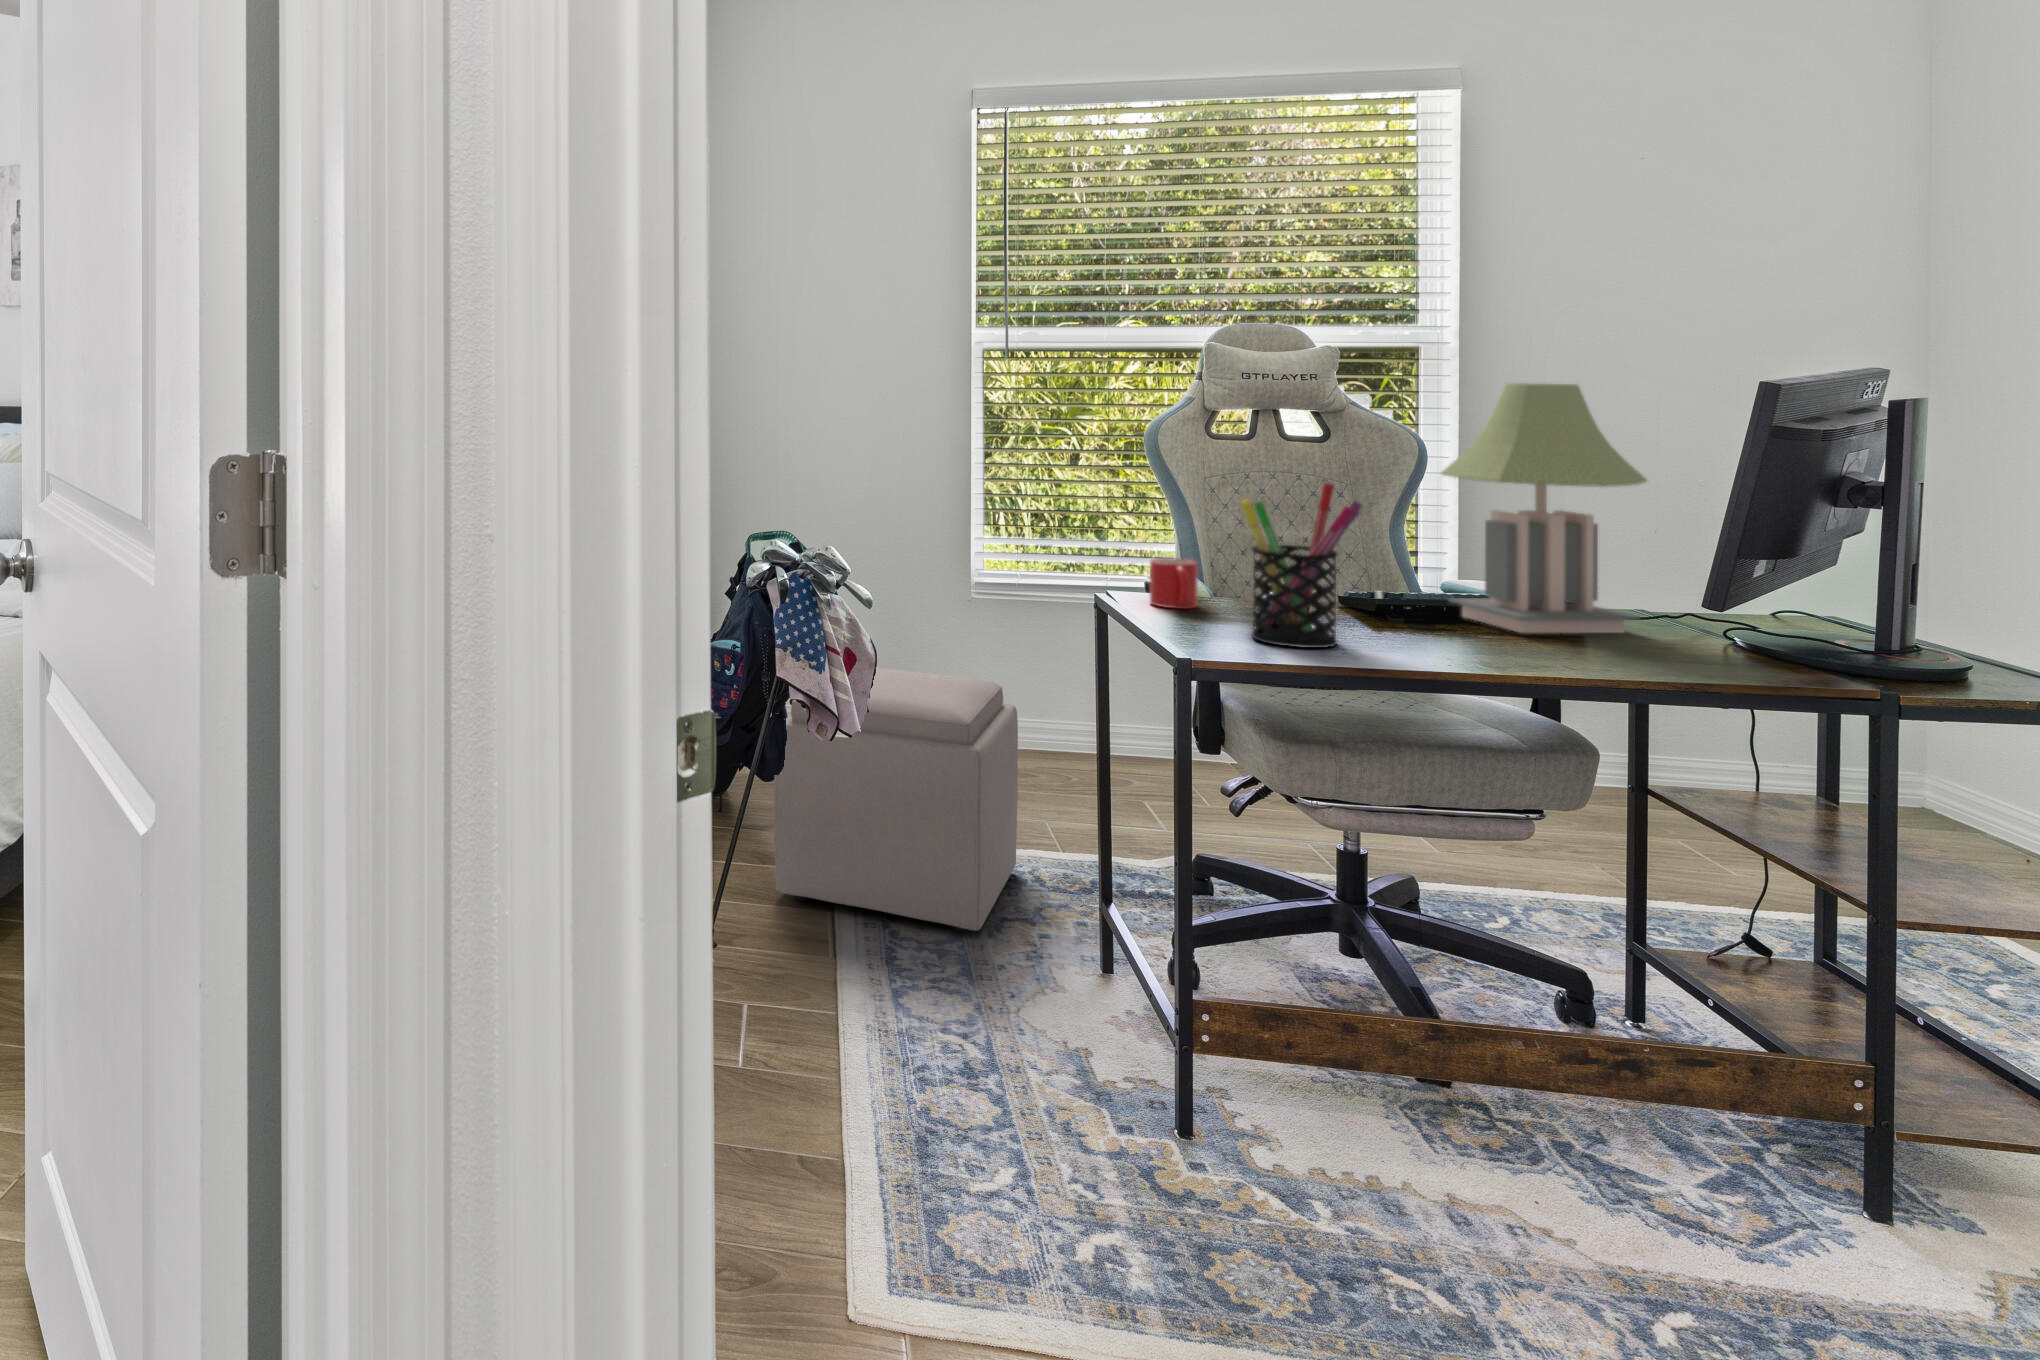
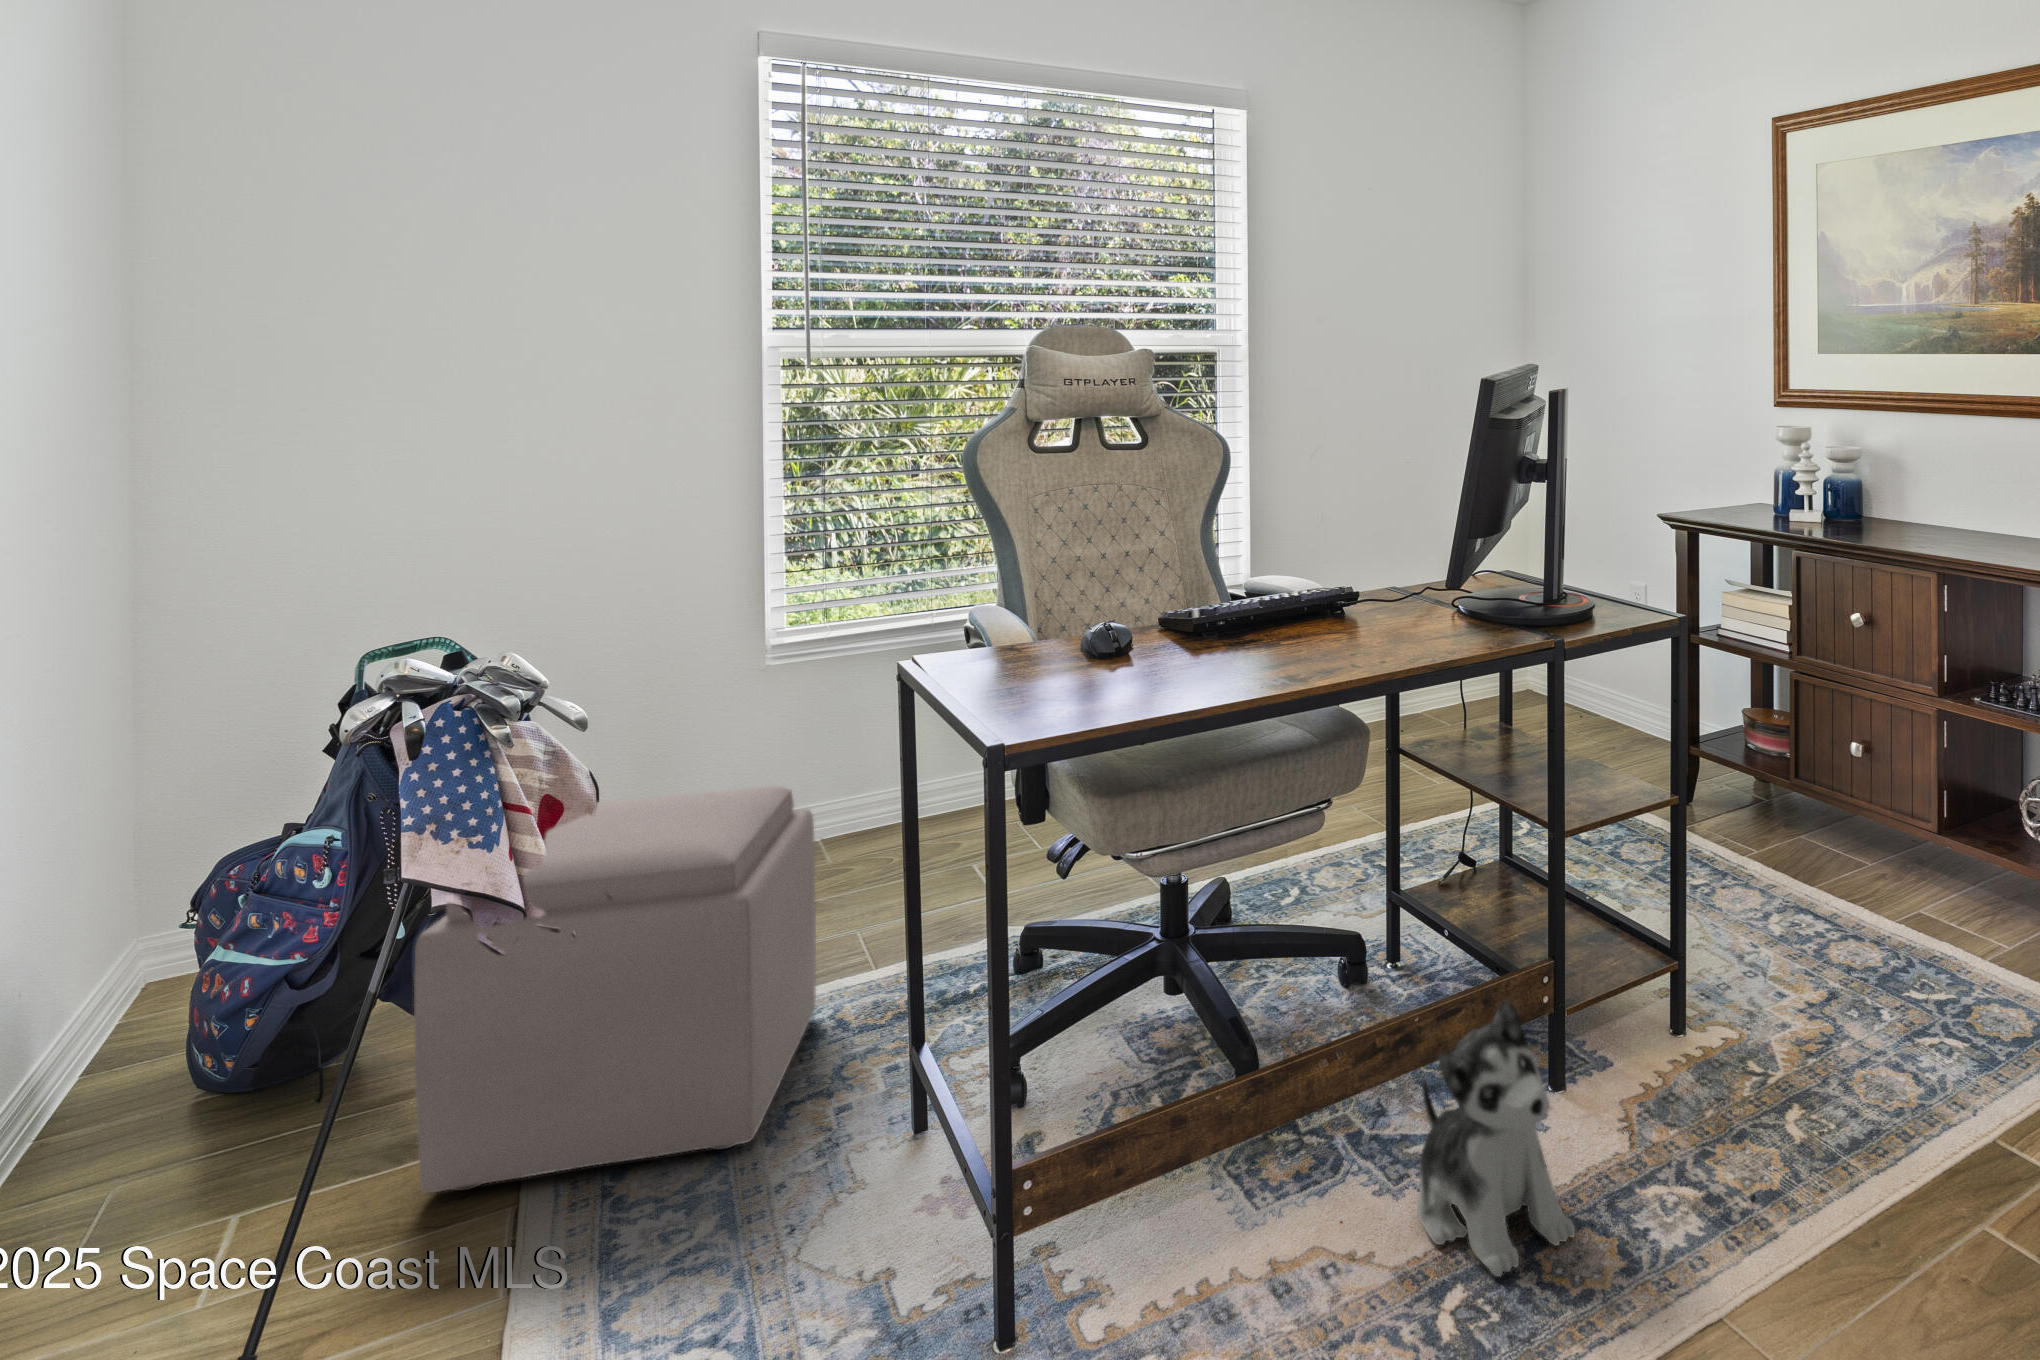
desk lamp: present [1440,383,1647,633] -> none [1260,380,1430,639]
pen holder: present [1241,483,1362,648] -> none [1062,500,1194,704]
mug: present [1150,558,1198,609] -> none [961,606,1019,671]
plush toy: none [1583,1005,1777,1260] -> present [1418,1000,1575,1276]

